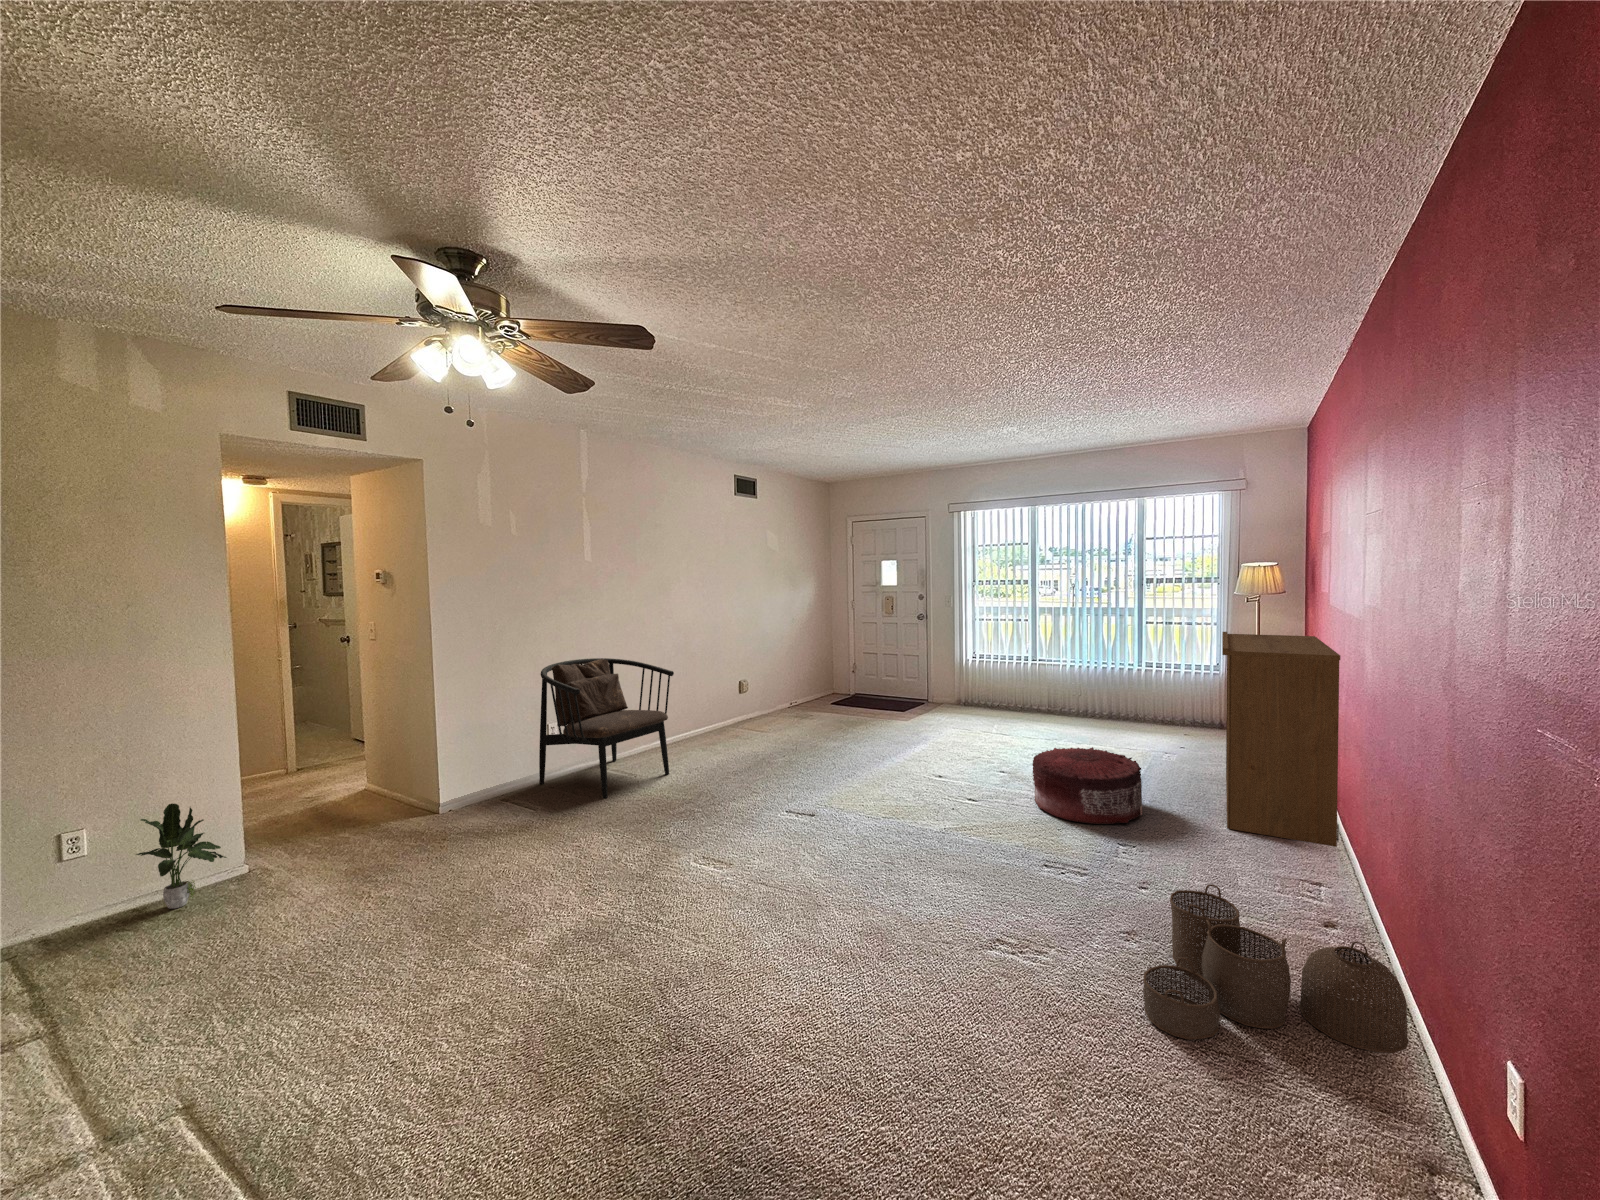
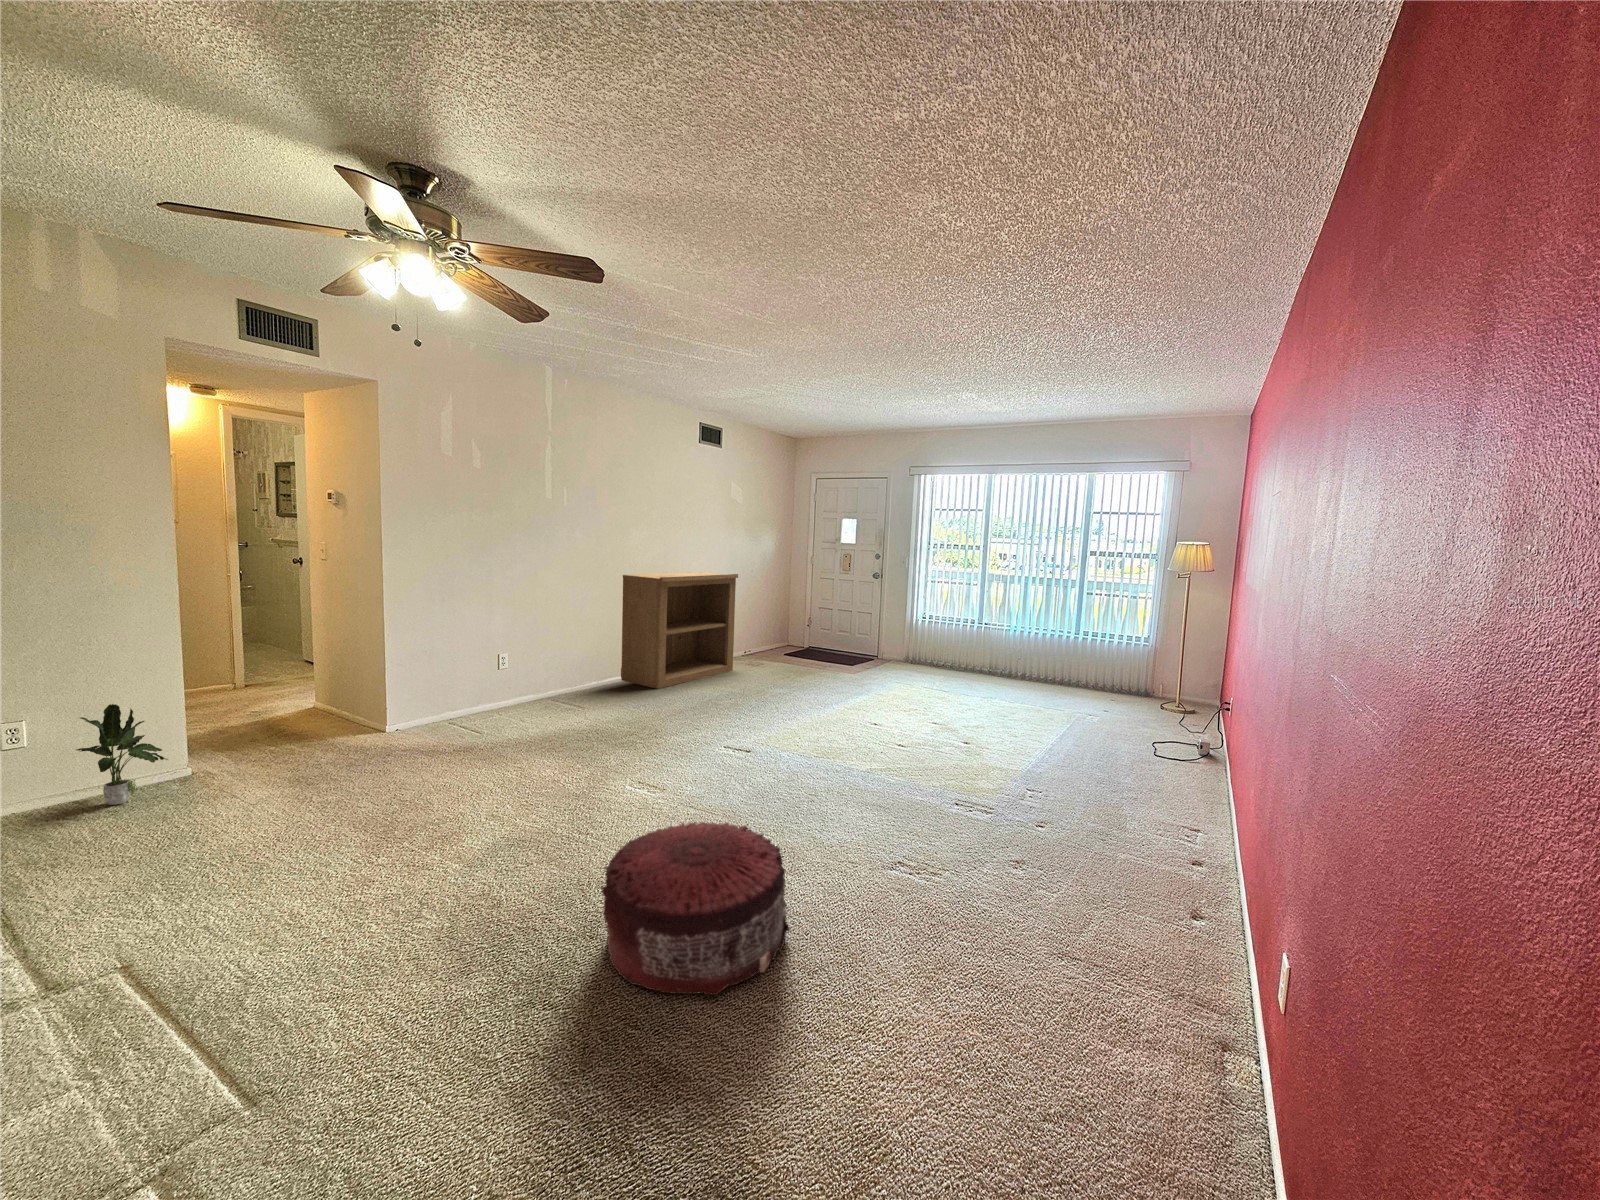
bookshelf: present [1222,632,1341,847] -> present [621,572,738,689]
armchair: present [539,658,674,798] -> none [488,595,626,729]
pouf: present [1032,747,1142,824] -> present [601,822,790,995]
woven basket: present [1143,884,1409,1053] -> none [1015,821,1235,963]

